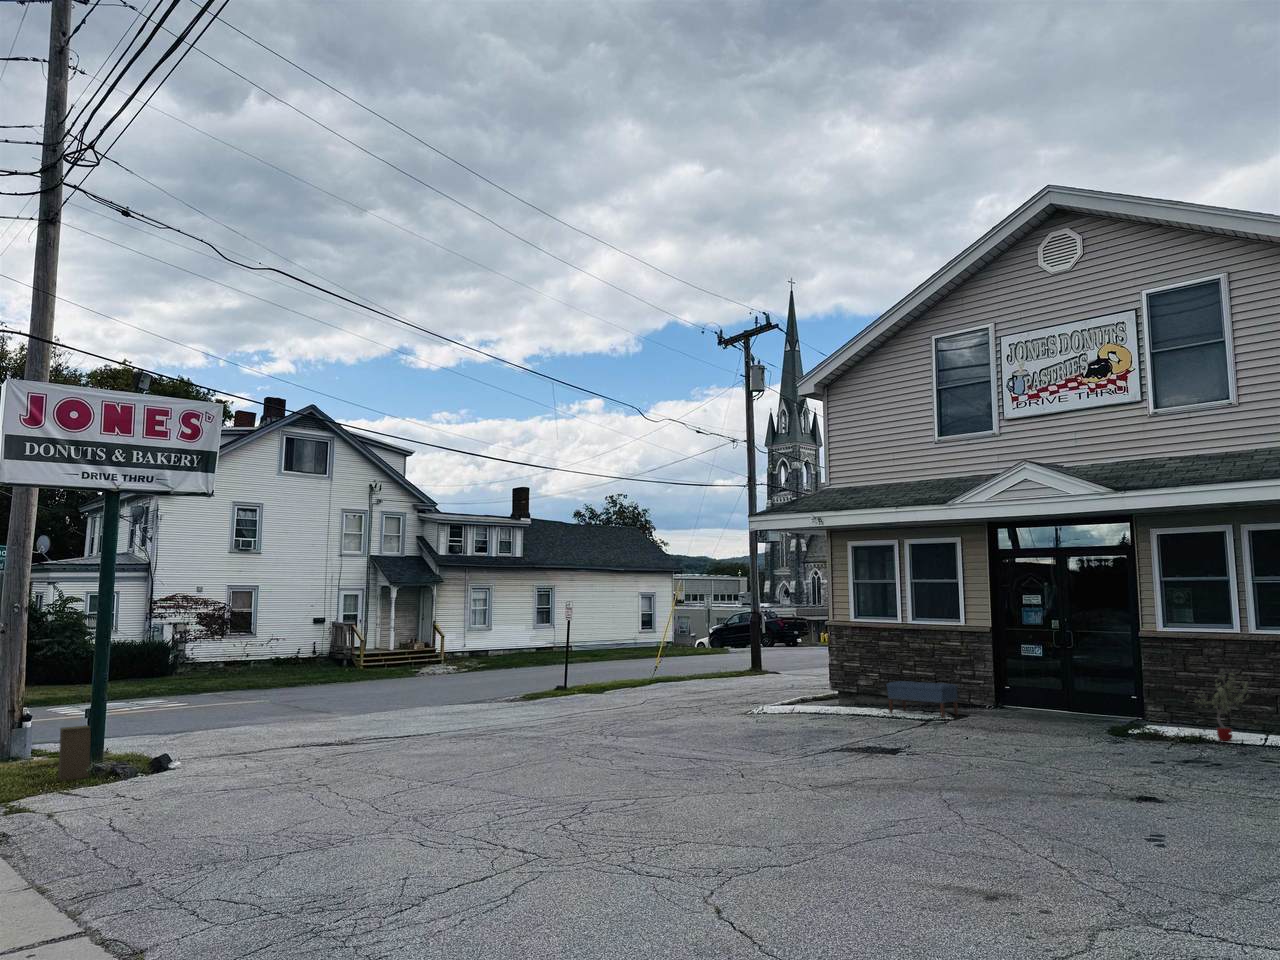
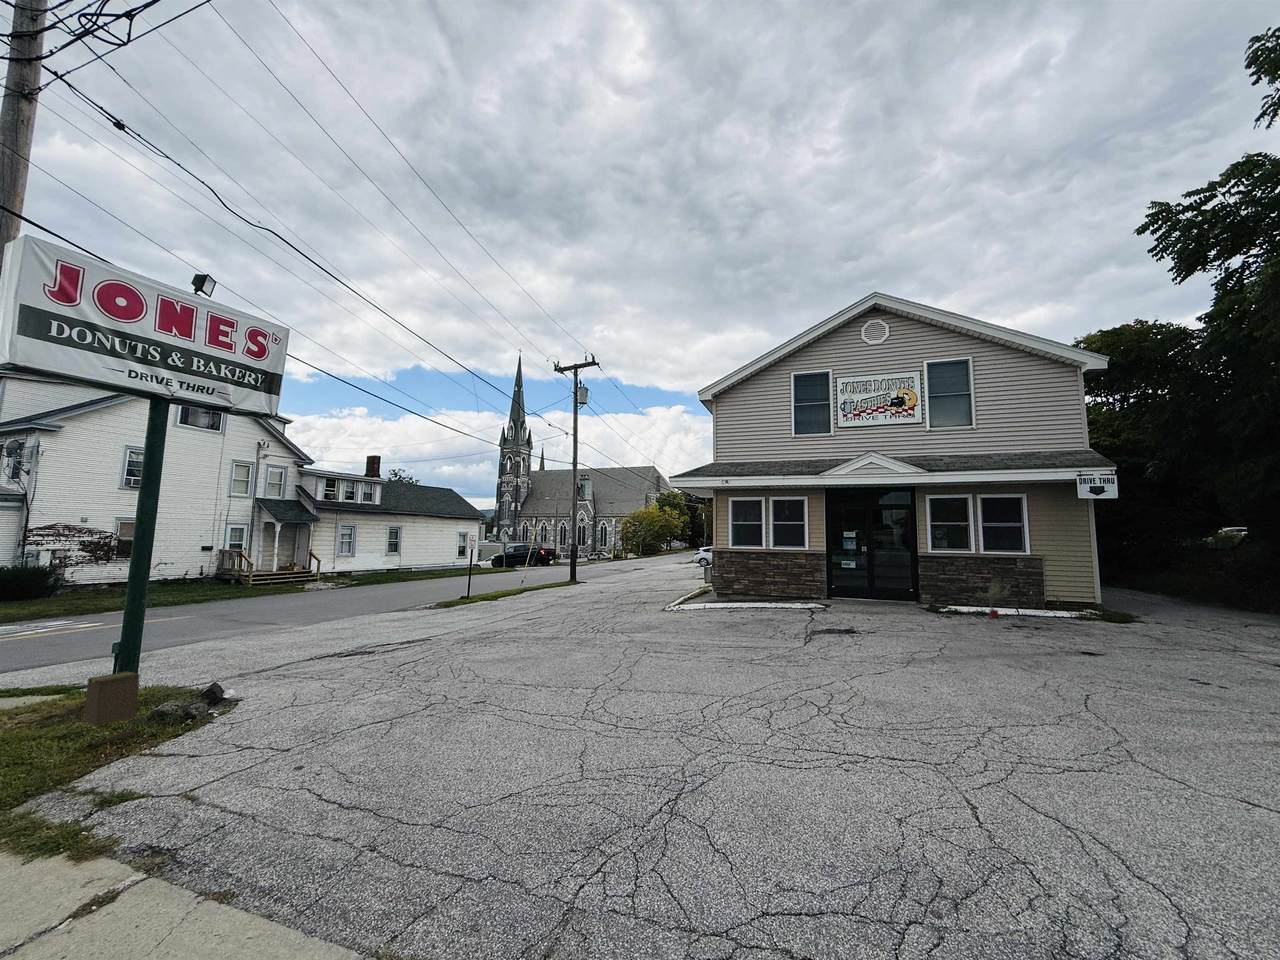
bench: present [886,681,958,718] -> none [759,587,805,610]

